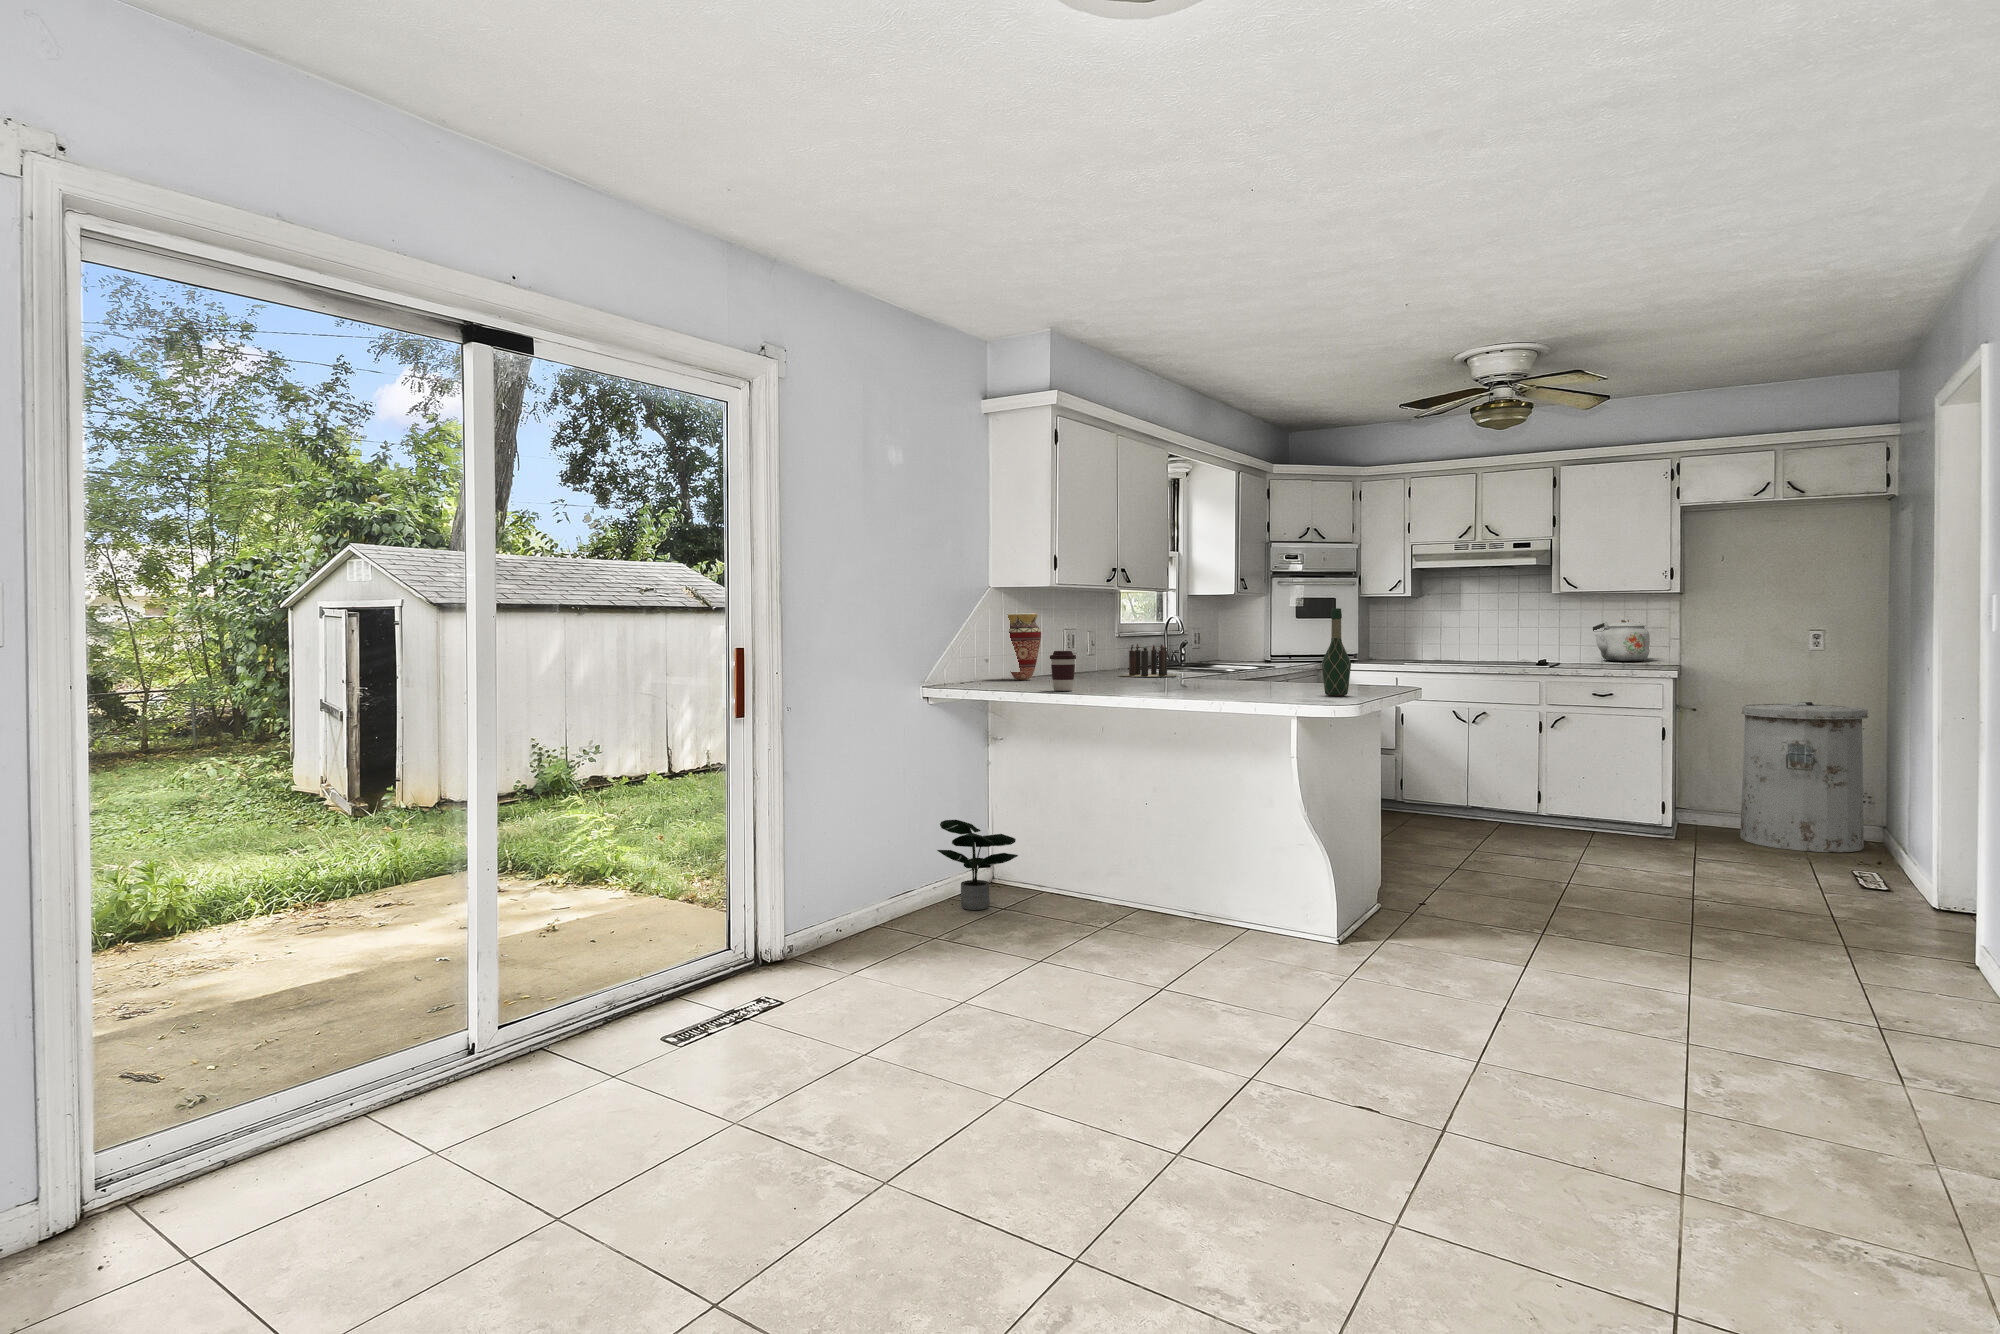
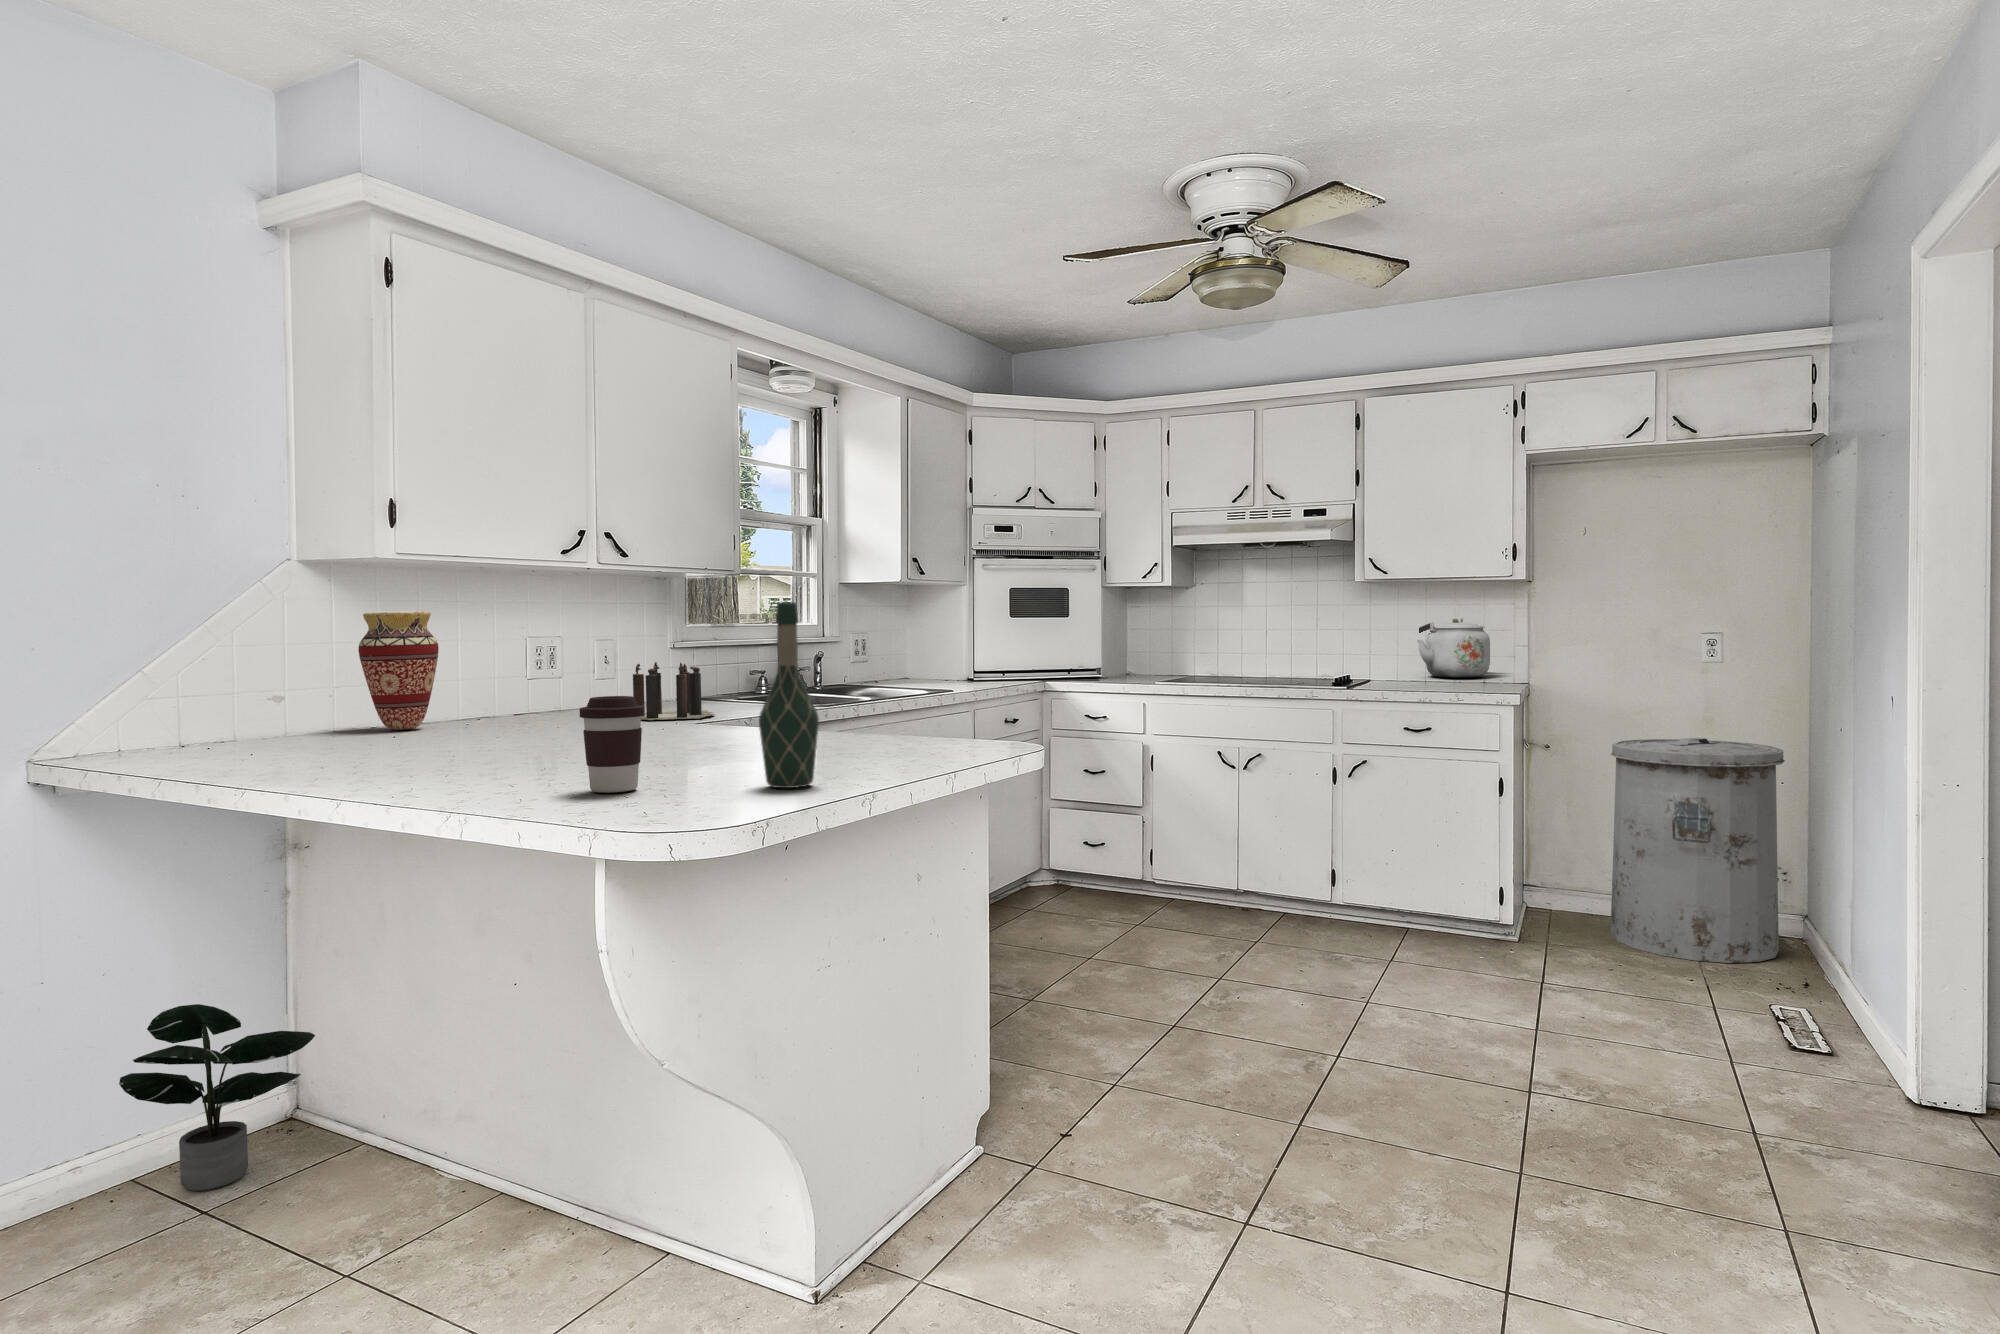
coffee cup: present [1050,651,1076,691] -> present [580,696,645,793]

